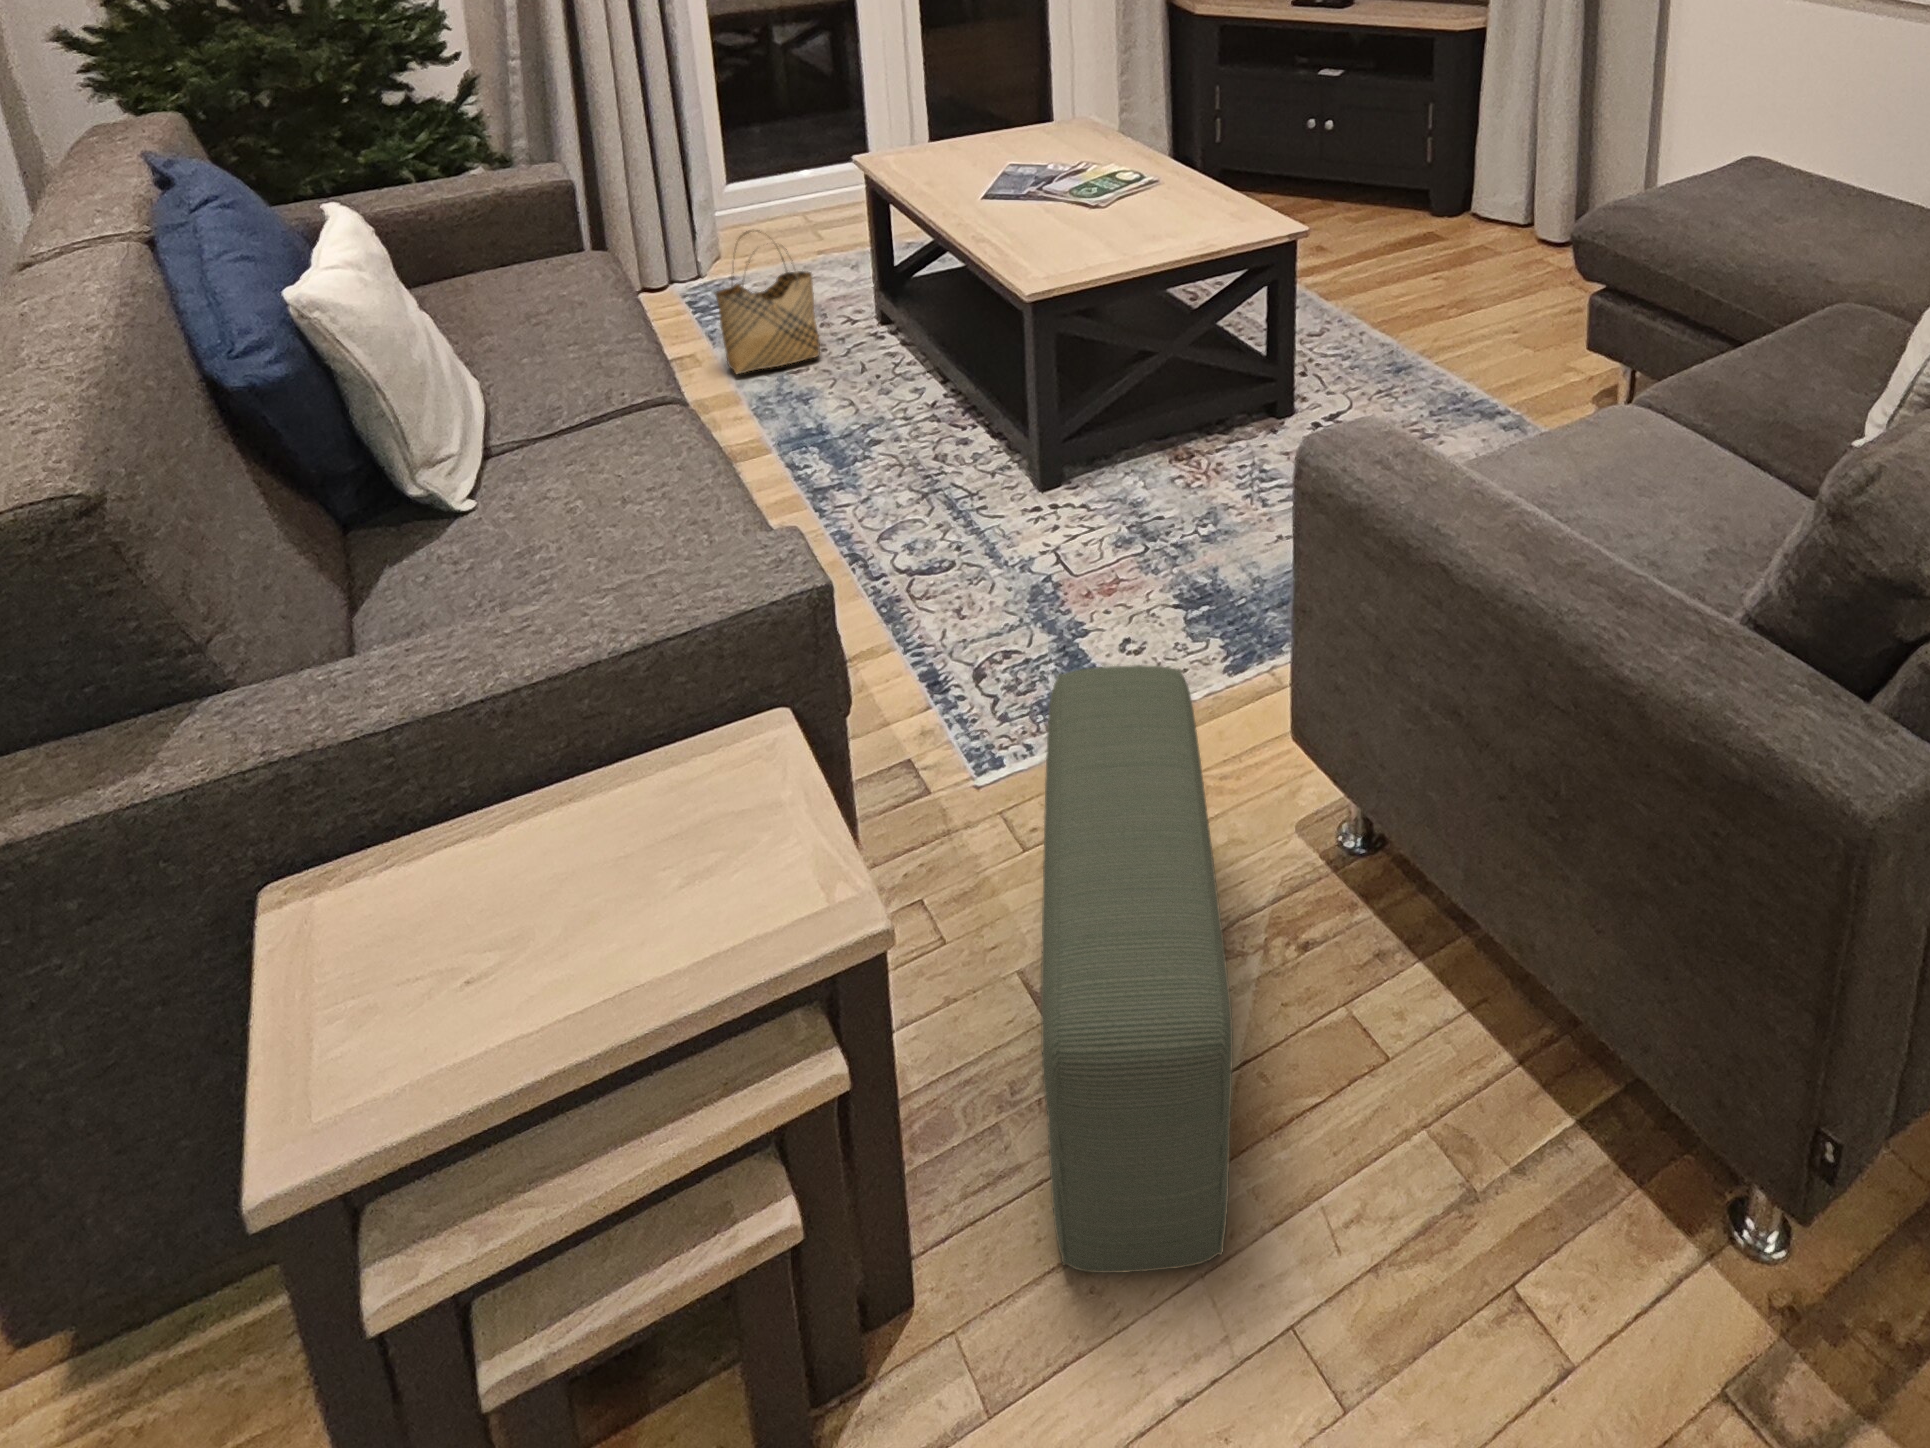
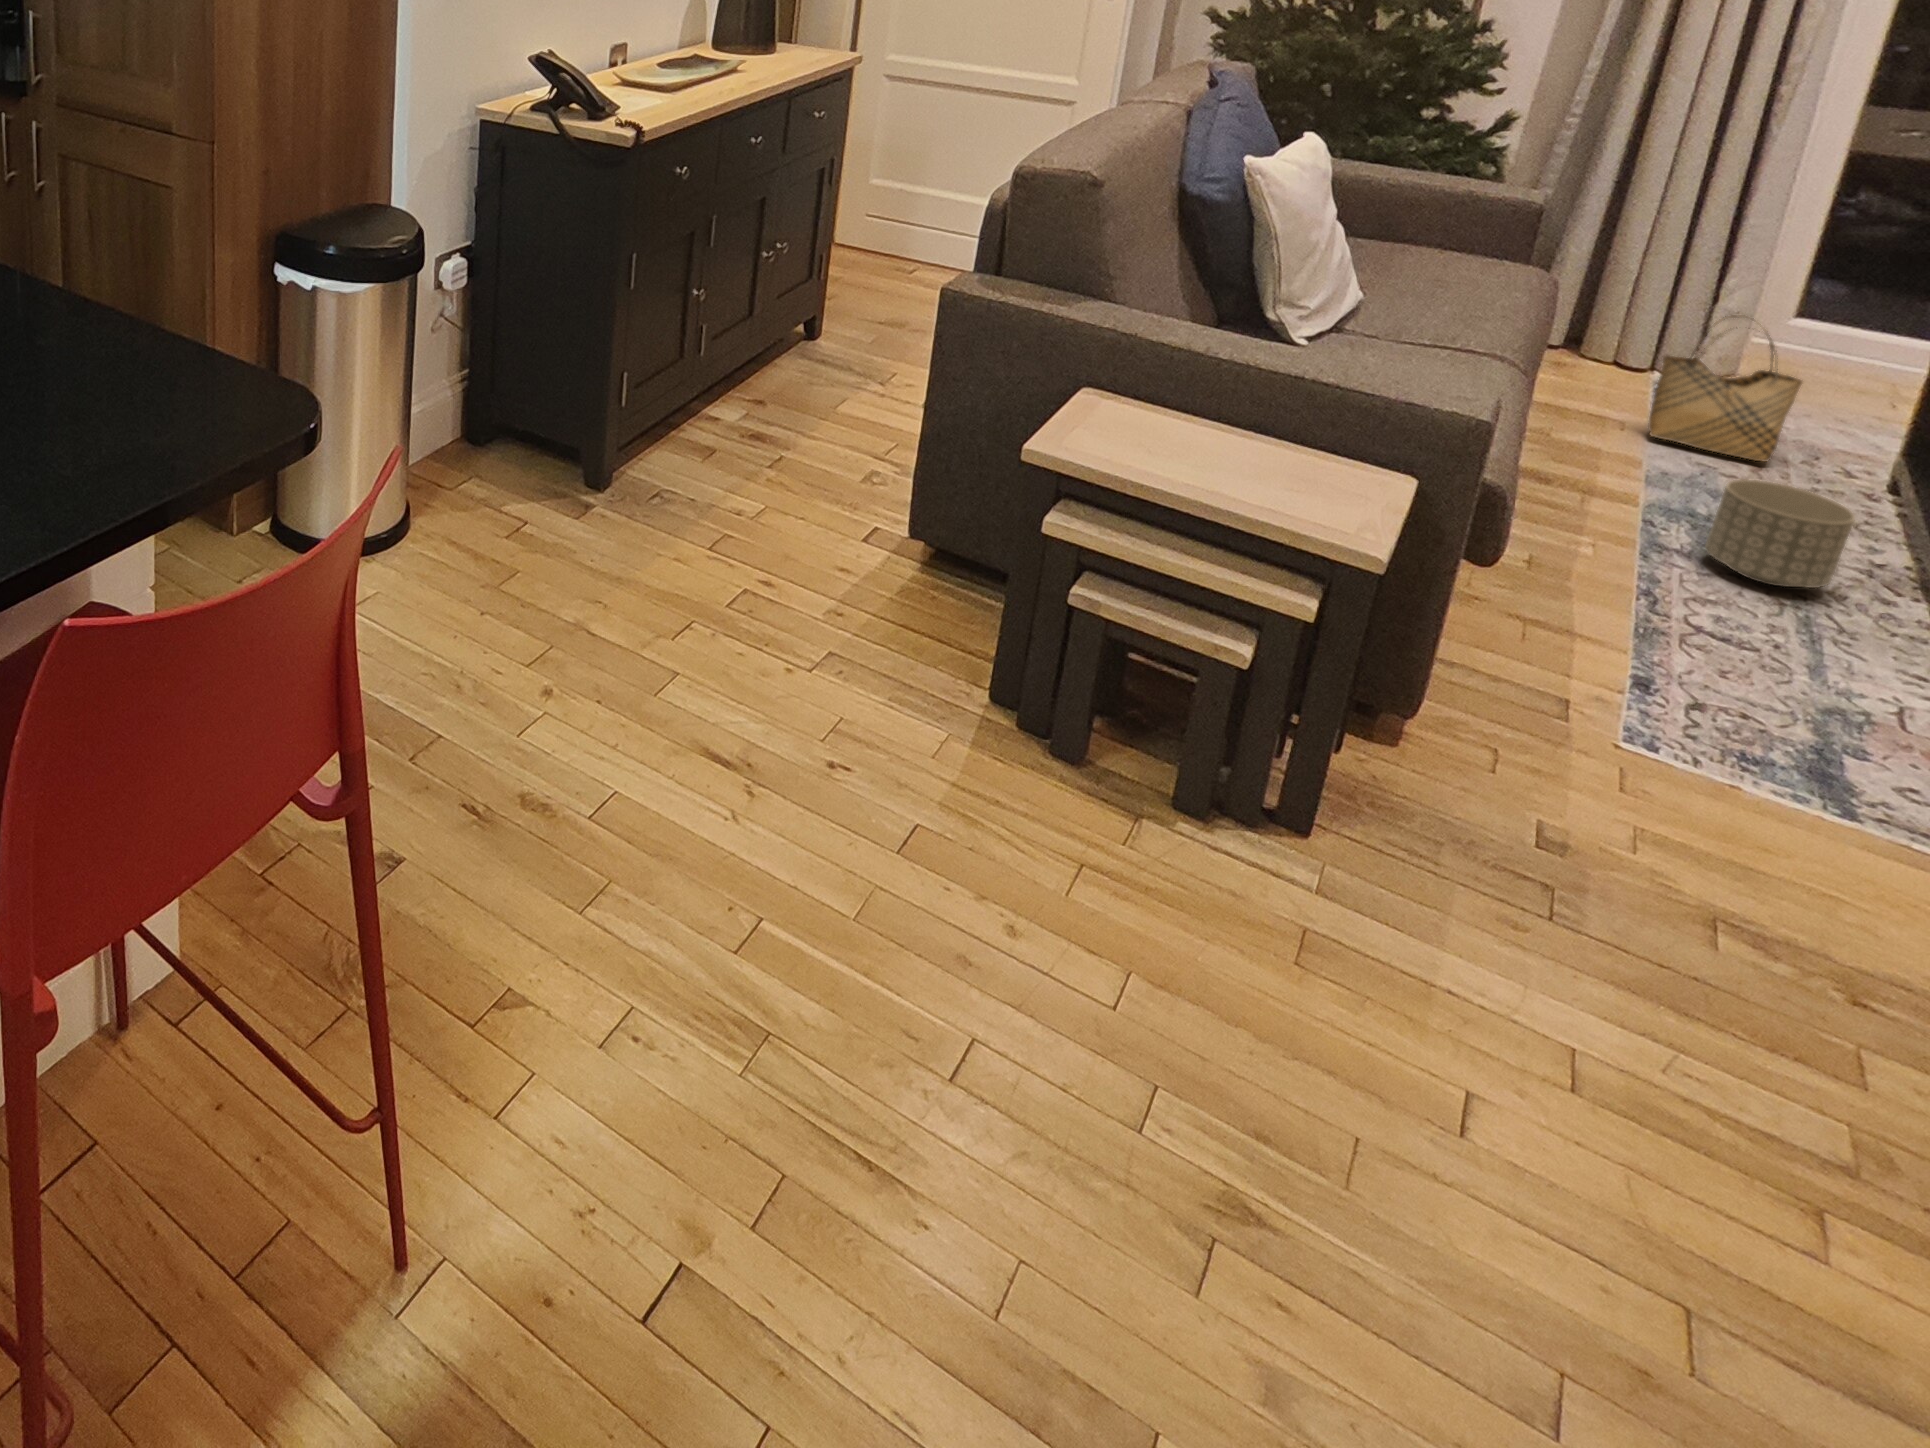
planter: none [853,393,948,498] -> present [1705,479,1855,588]
pouf: present [1041,665,1233,1273] -> none [1425,641,1868,982]

